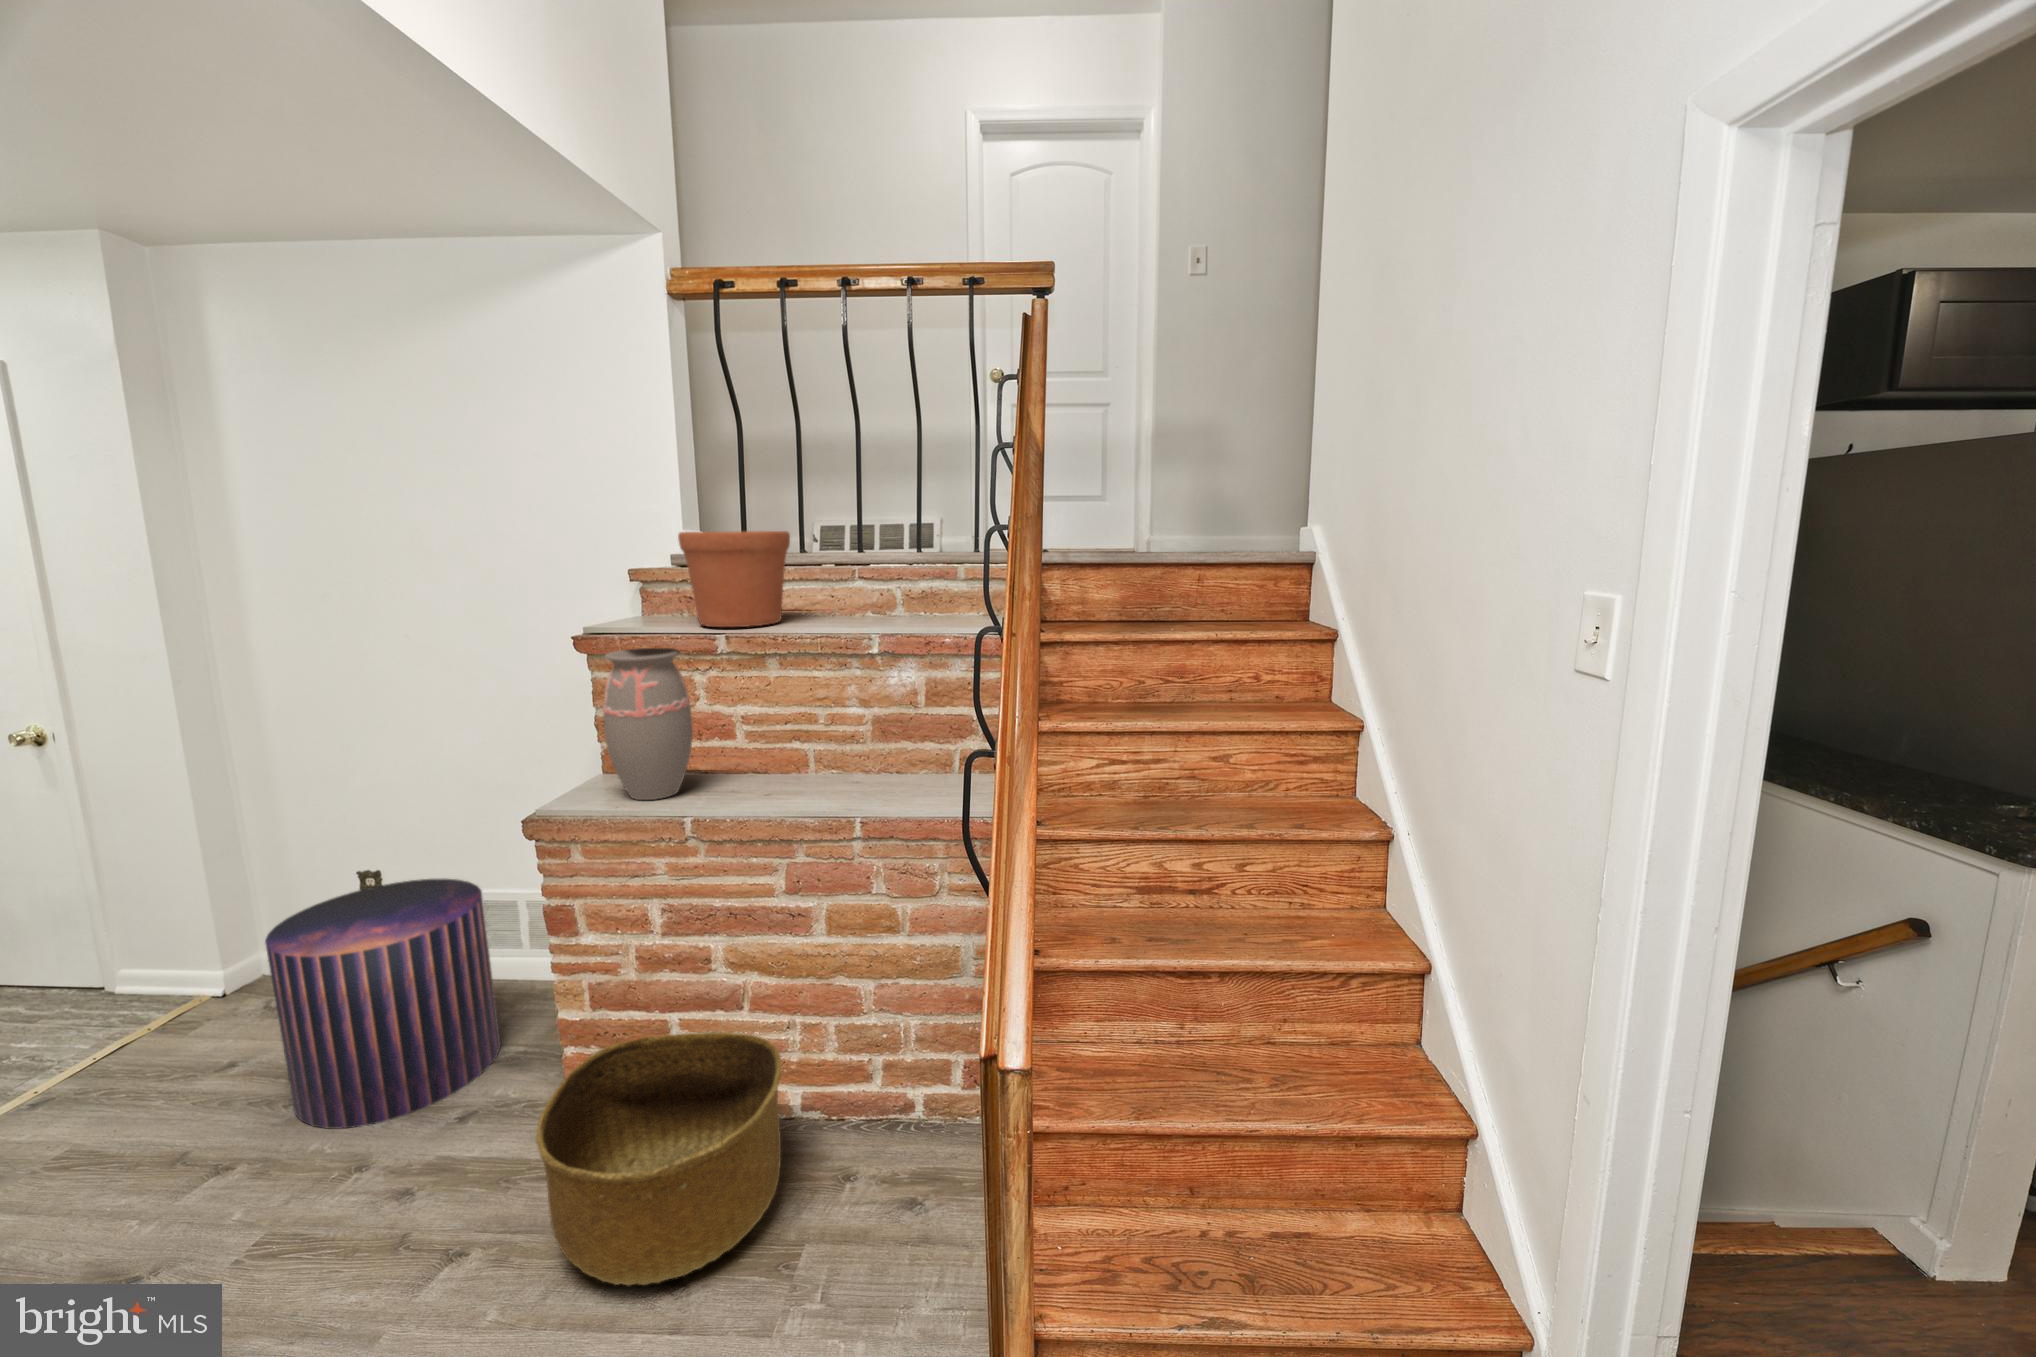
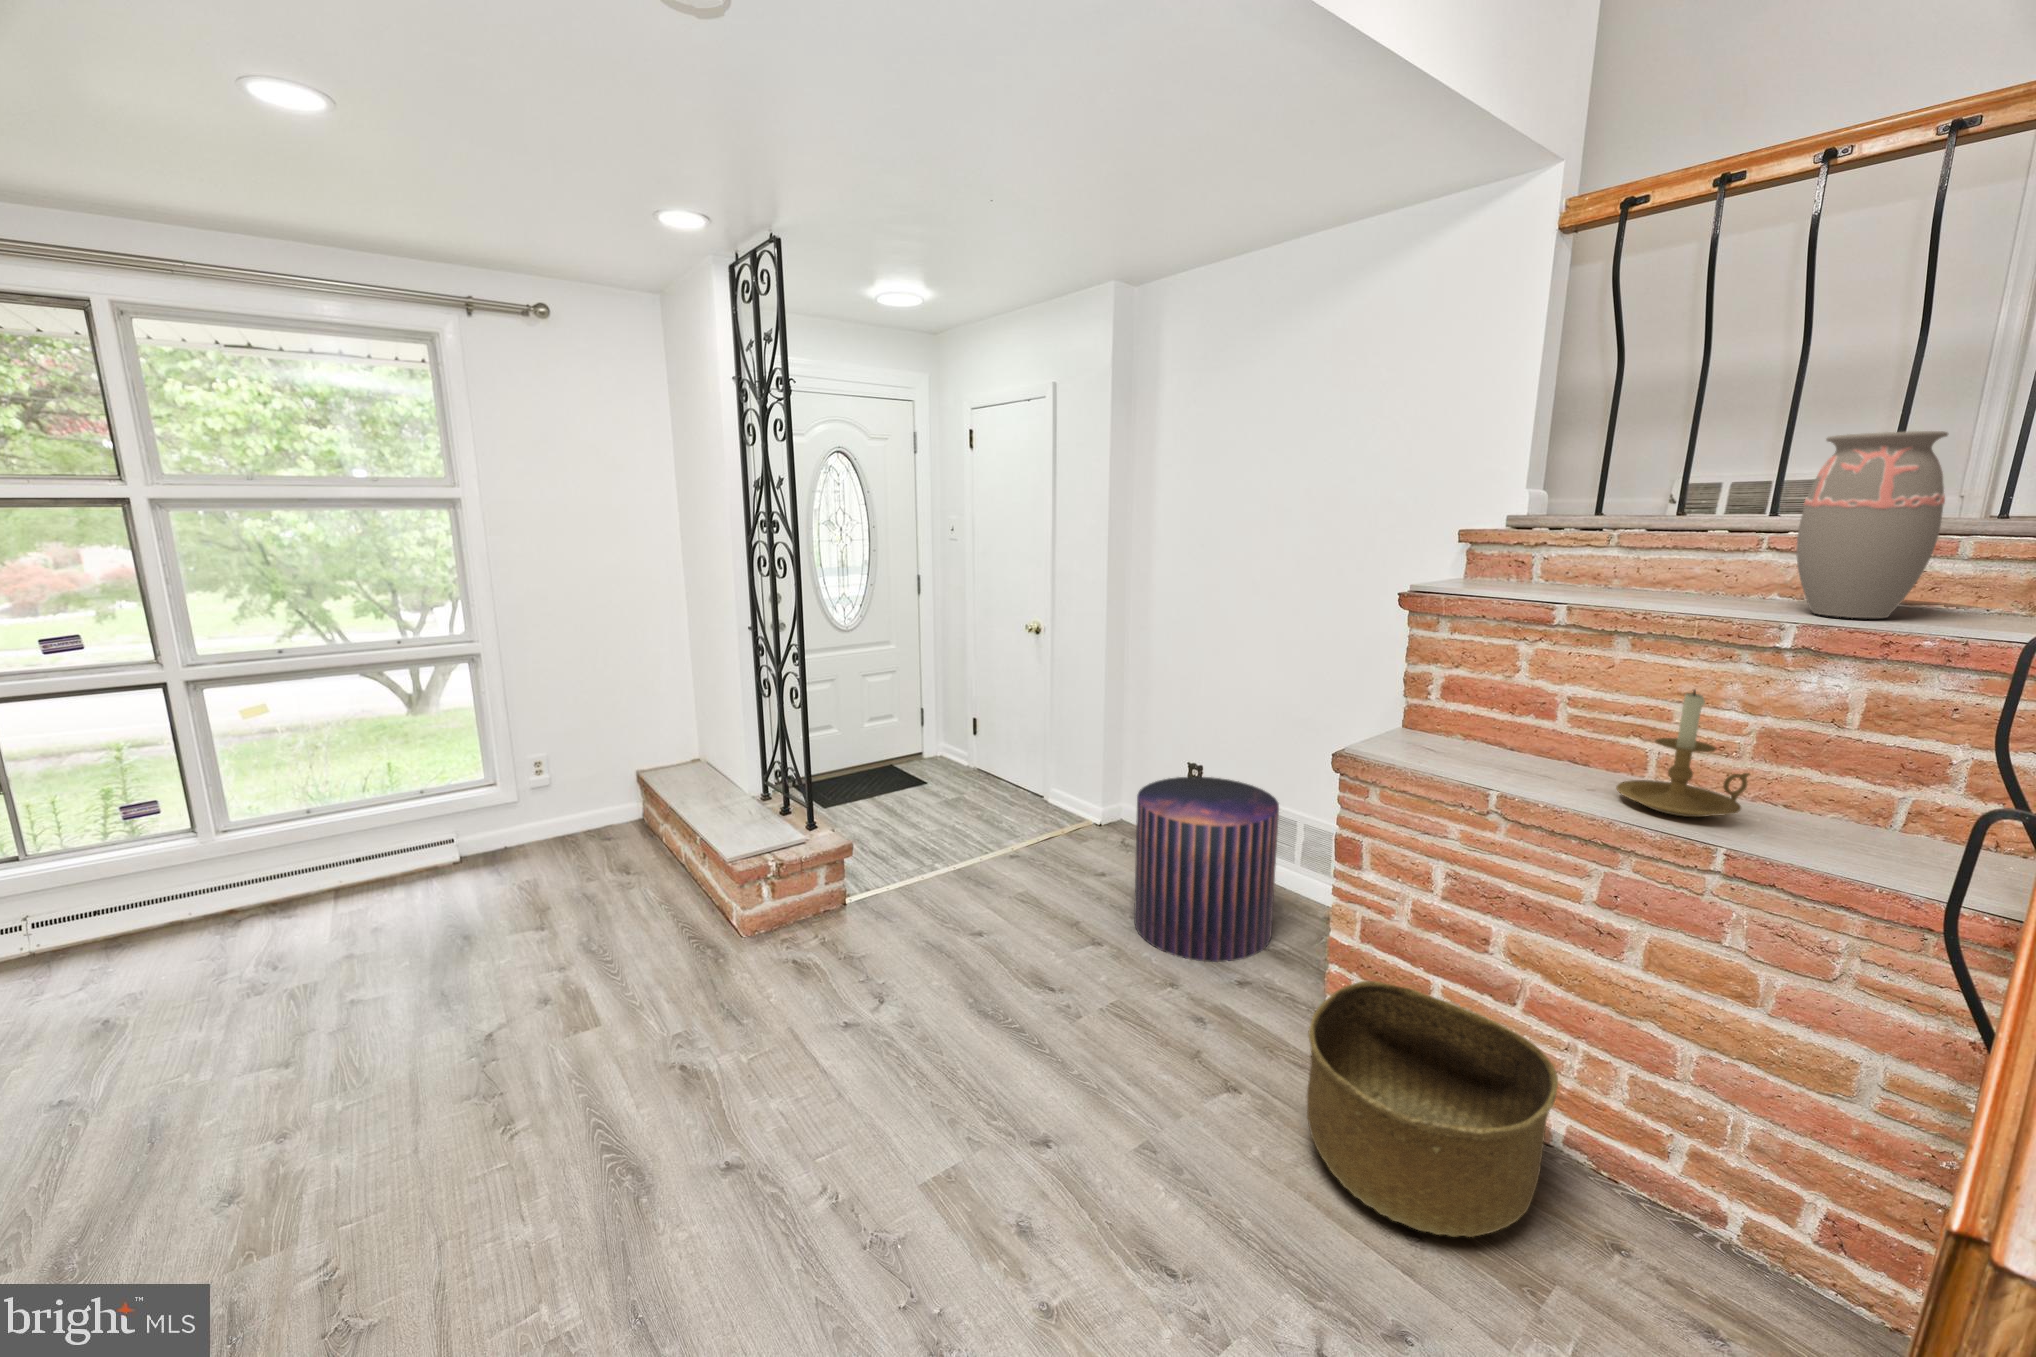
flower pot: present [678,531,790,627] -> none [1527,490,1673,599]
decorative vase: present [603,648,693,800] -> present [1797,431,1948,619]
candle holder: none [786,694,872,800] -> present [1616,690,1750,817]

